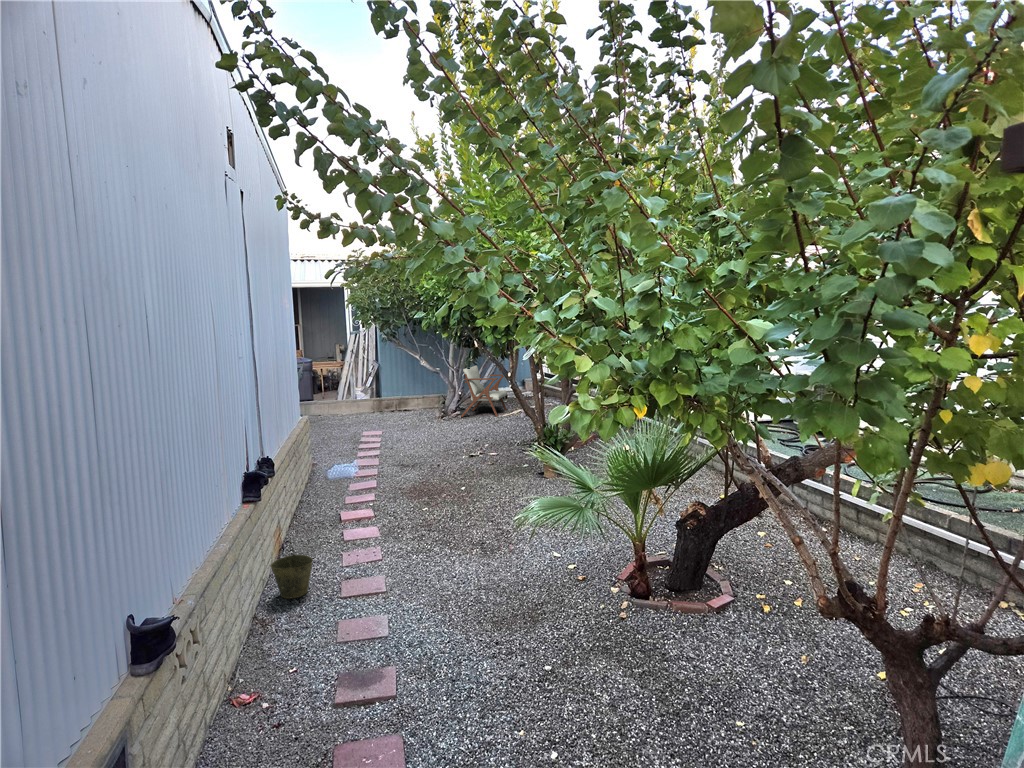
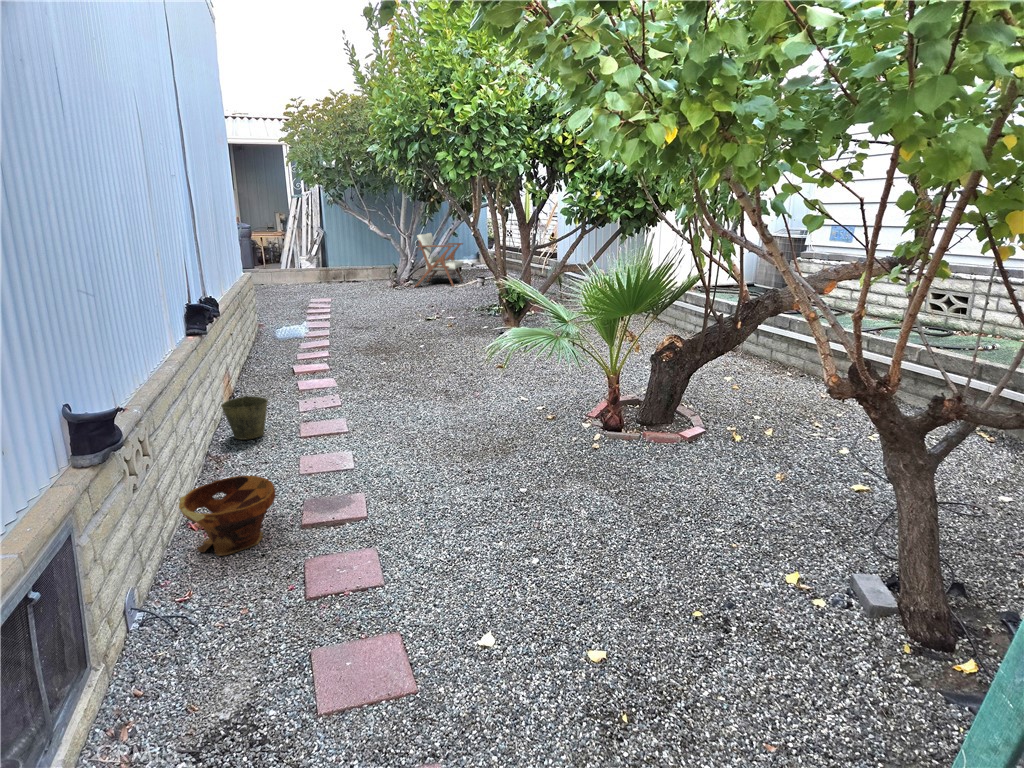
planter: none [223,652,311,738] -> present [179,476,276,556]

